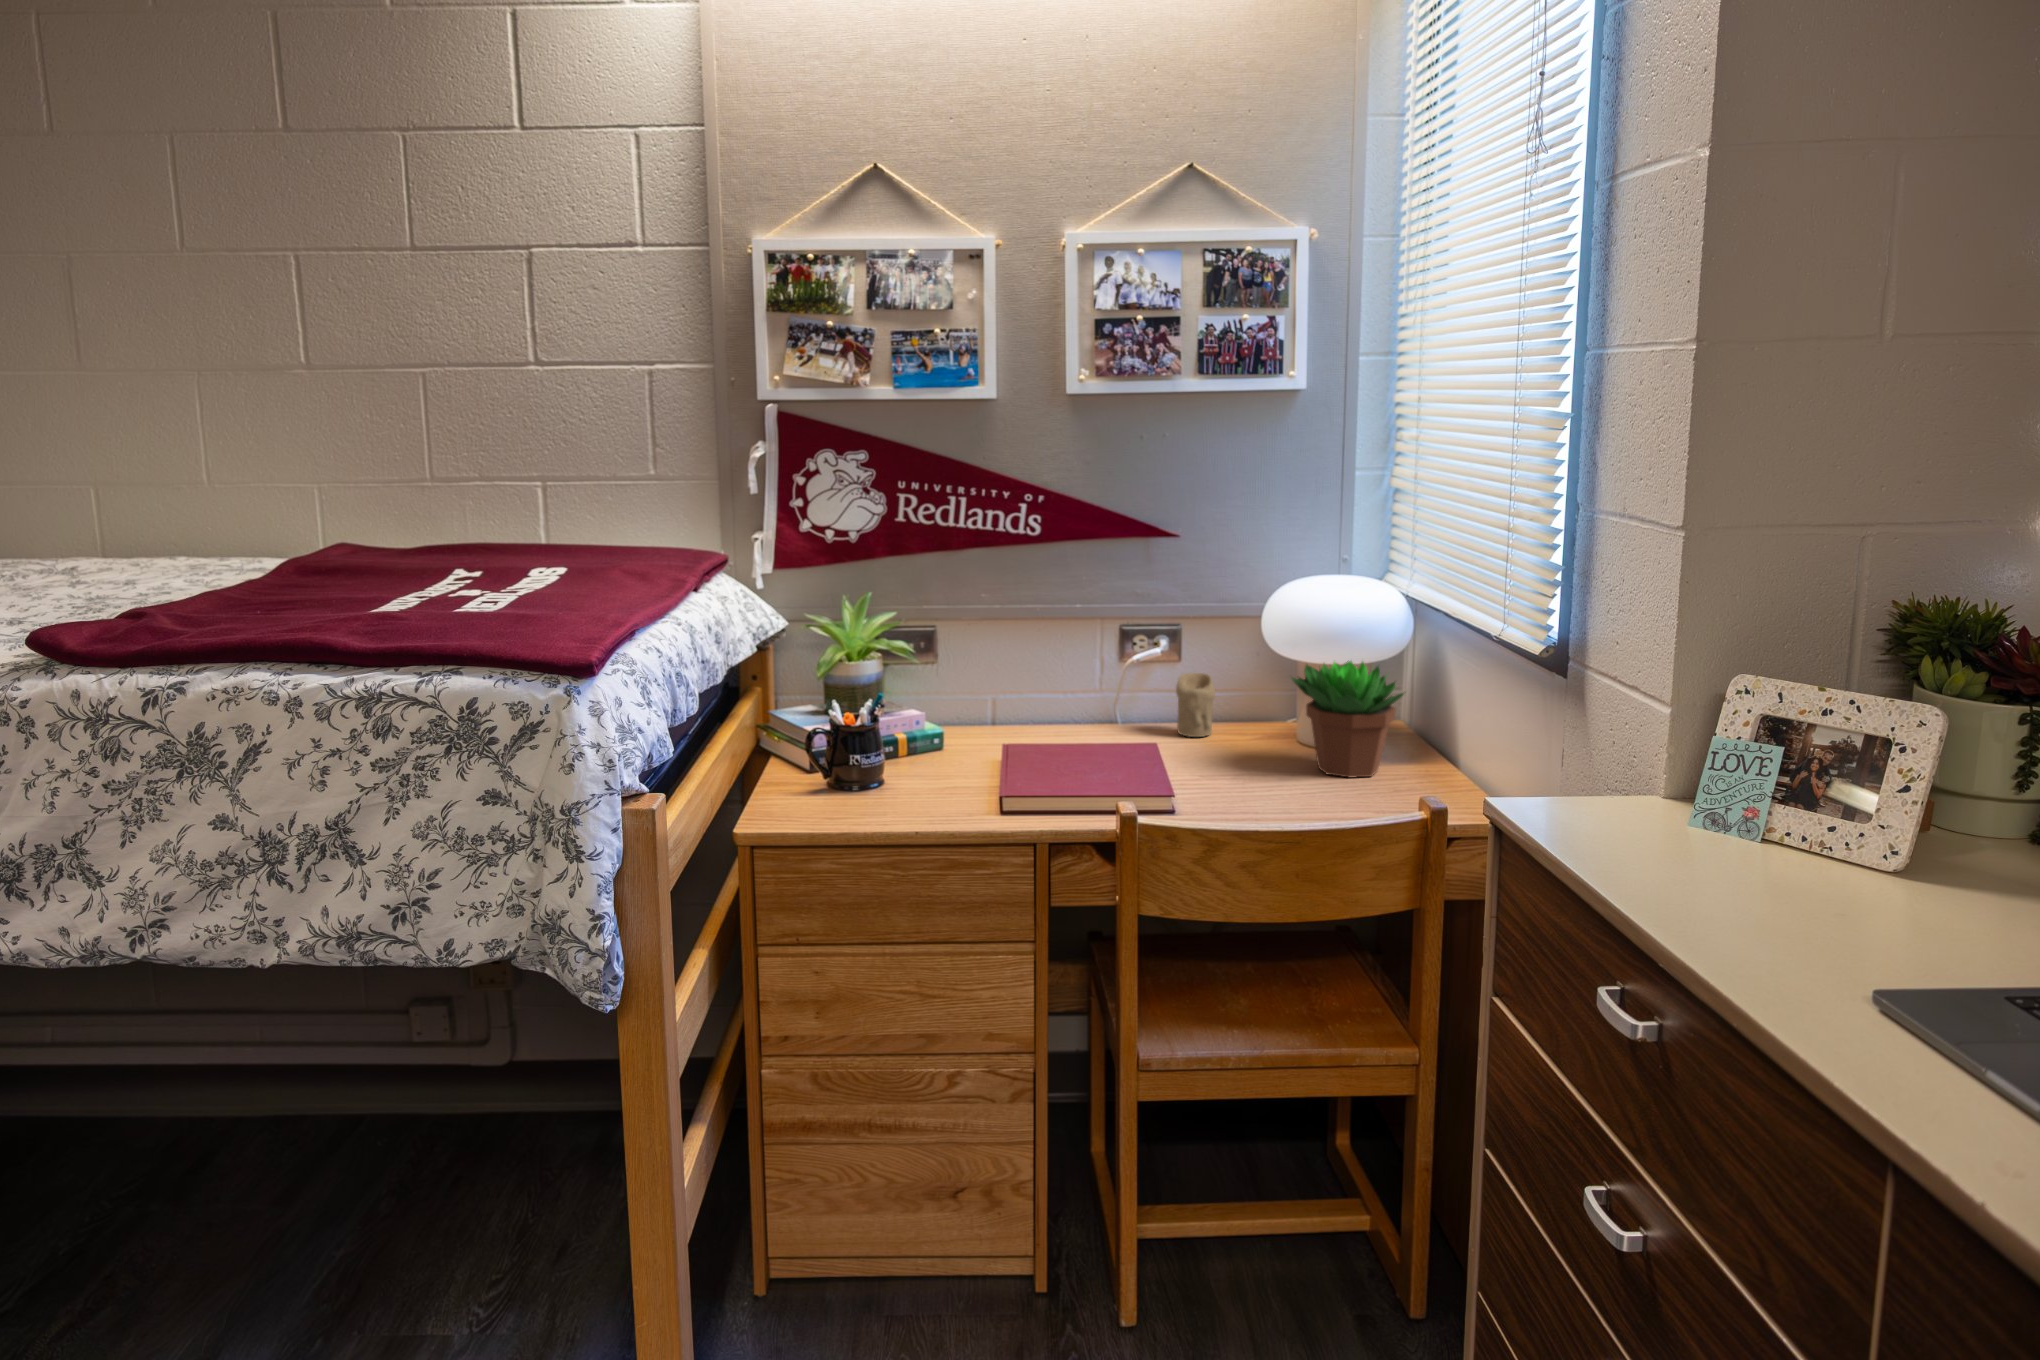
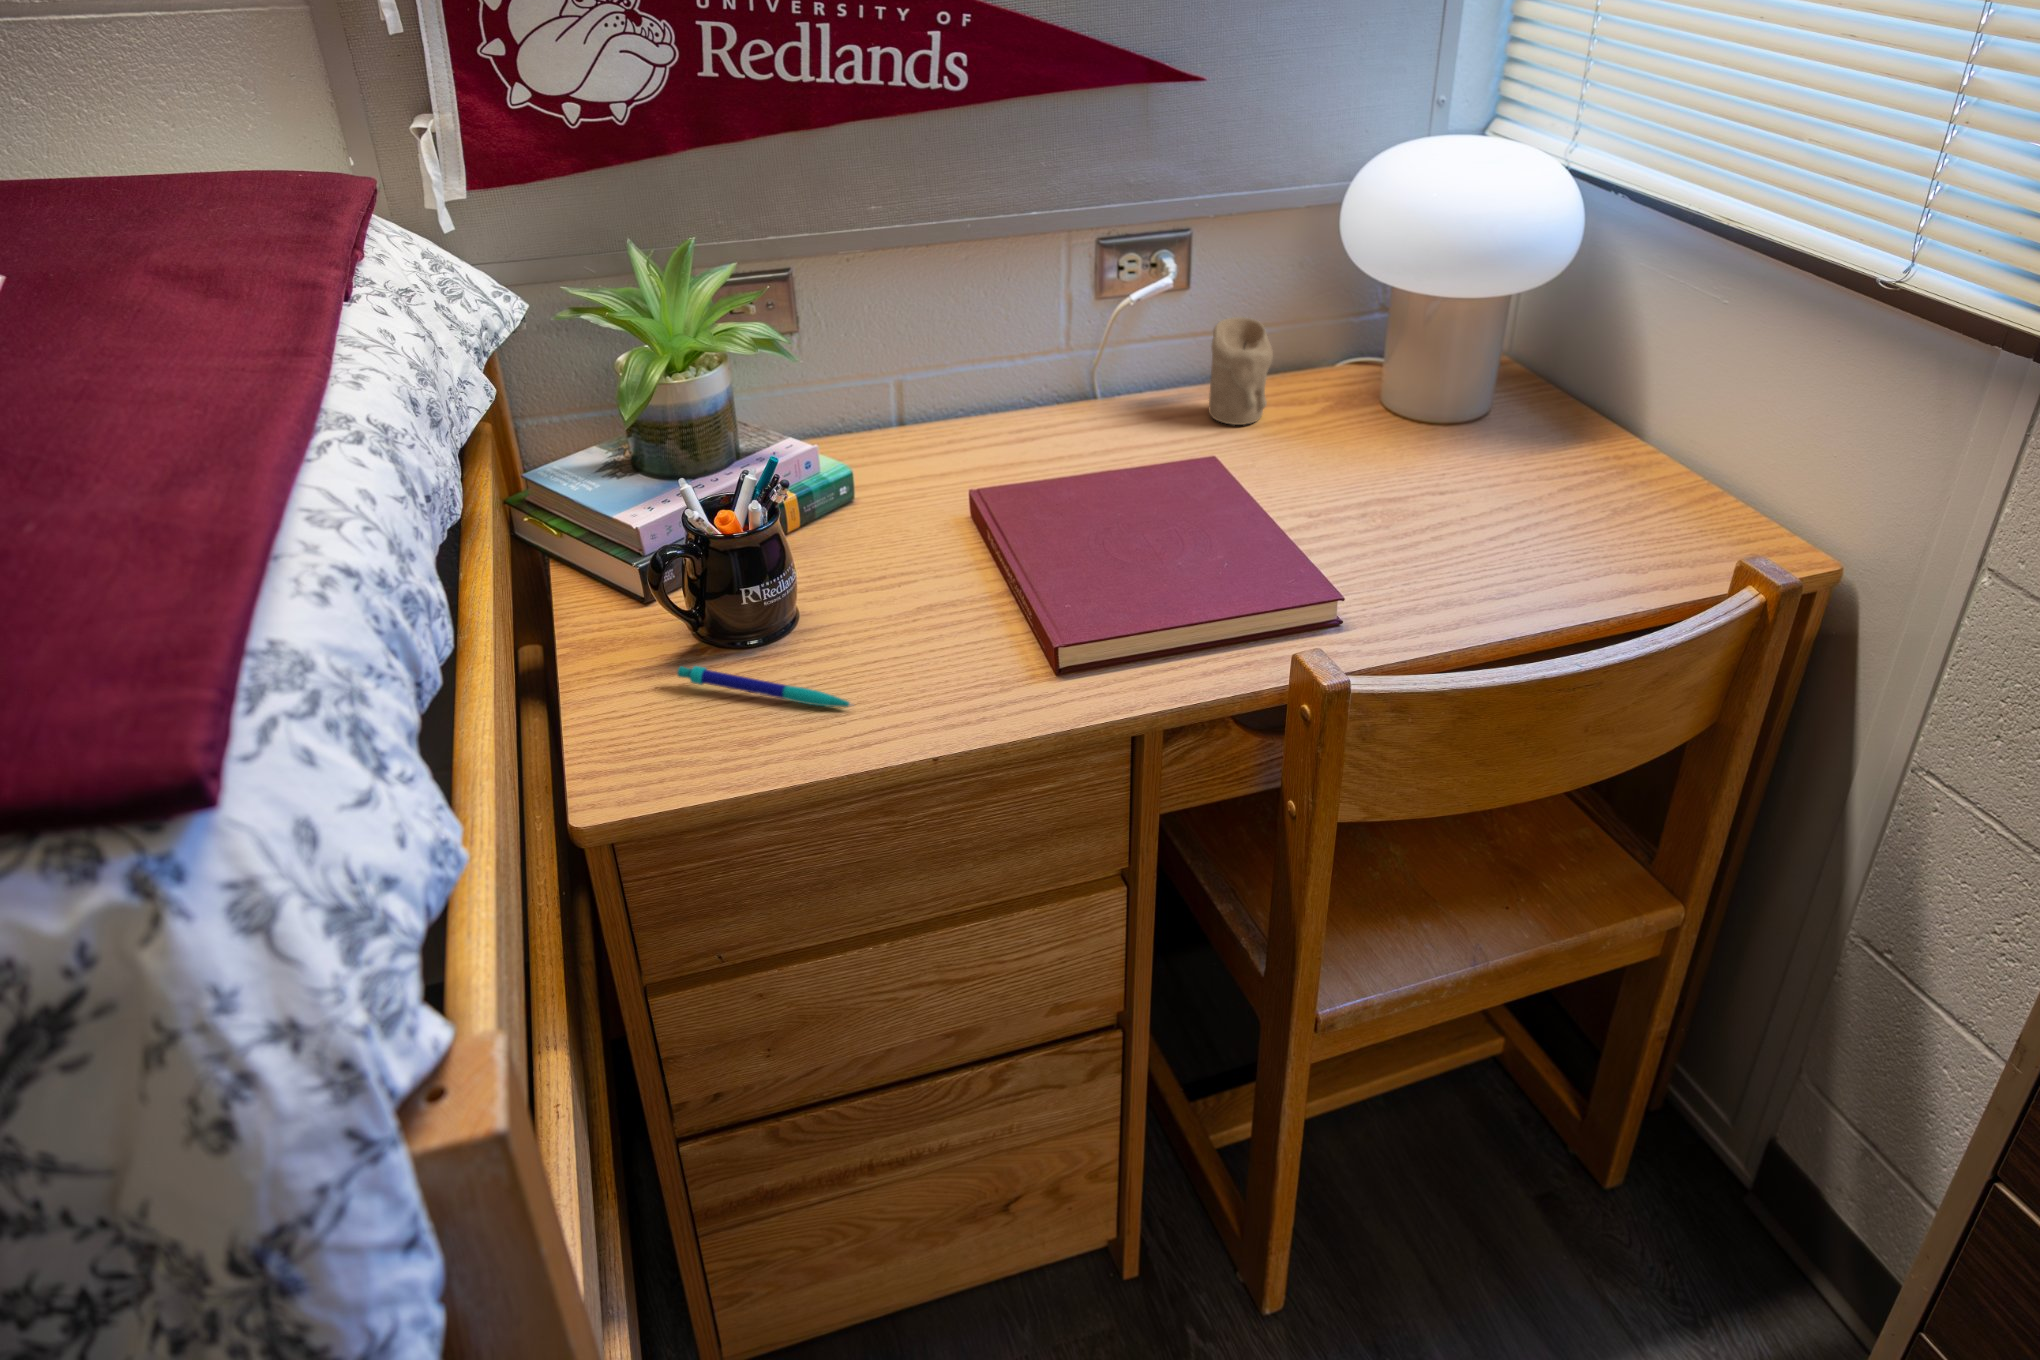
succulent plant: present [1292,661,1404,777] -> none [1449,301,1636,500]
pen: none [806,781,884,805] -> present [677,666,852,707]

